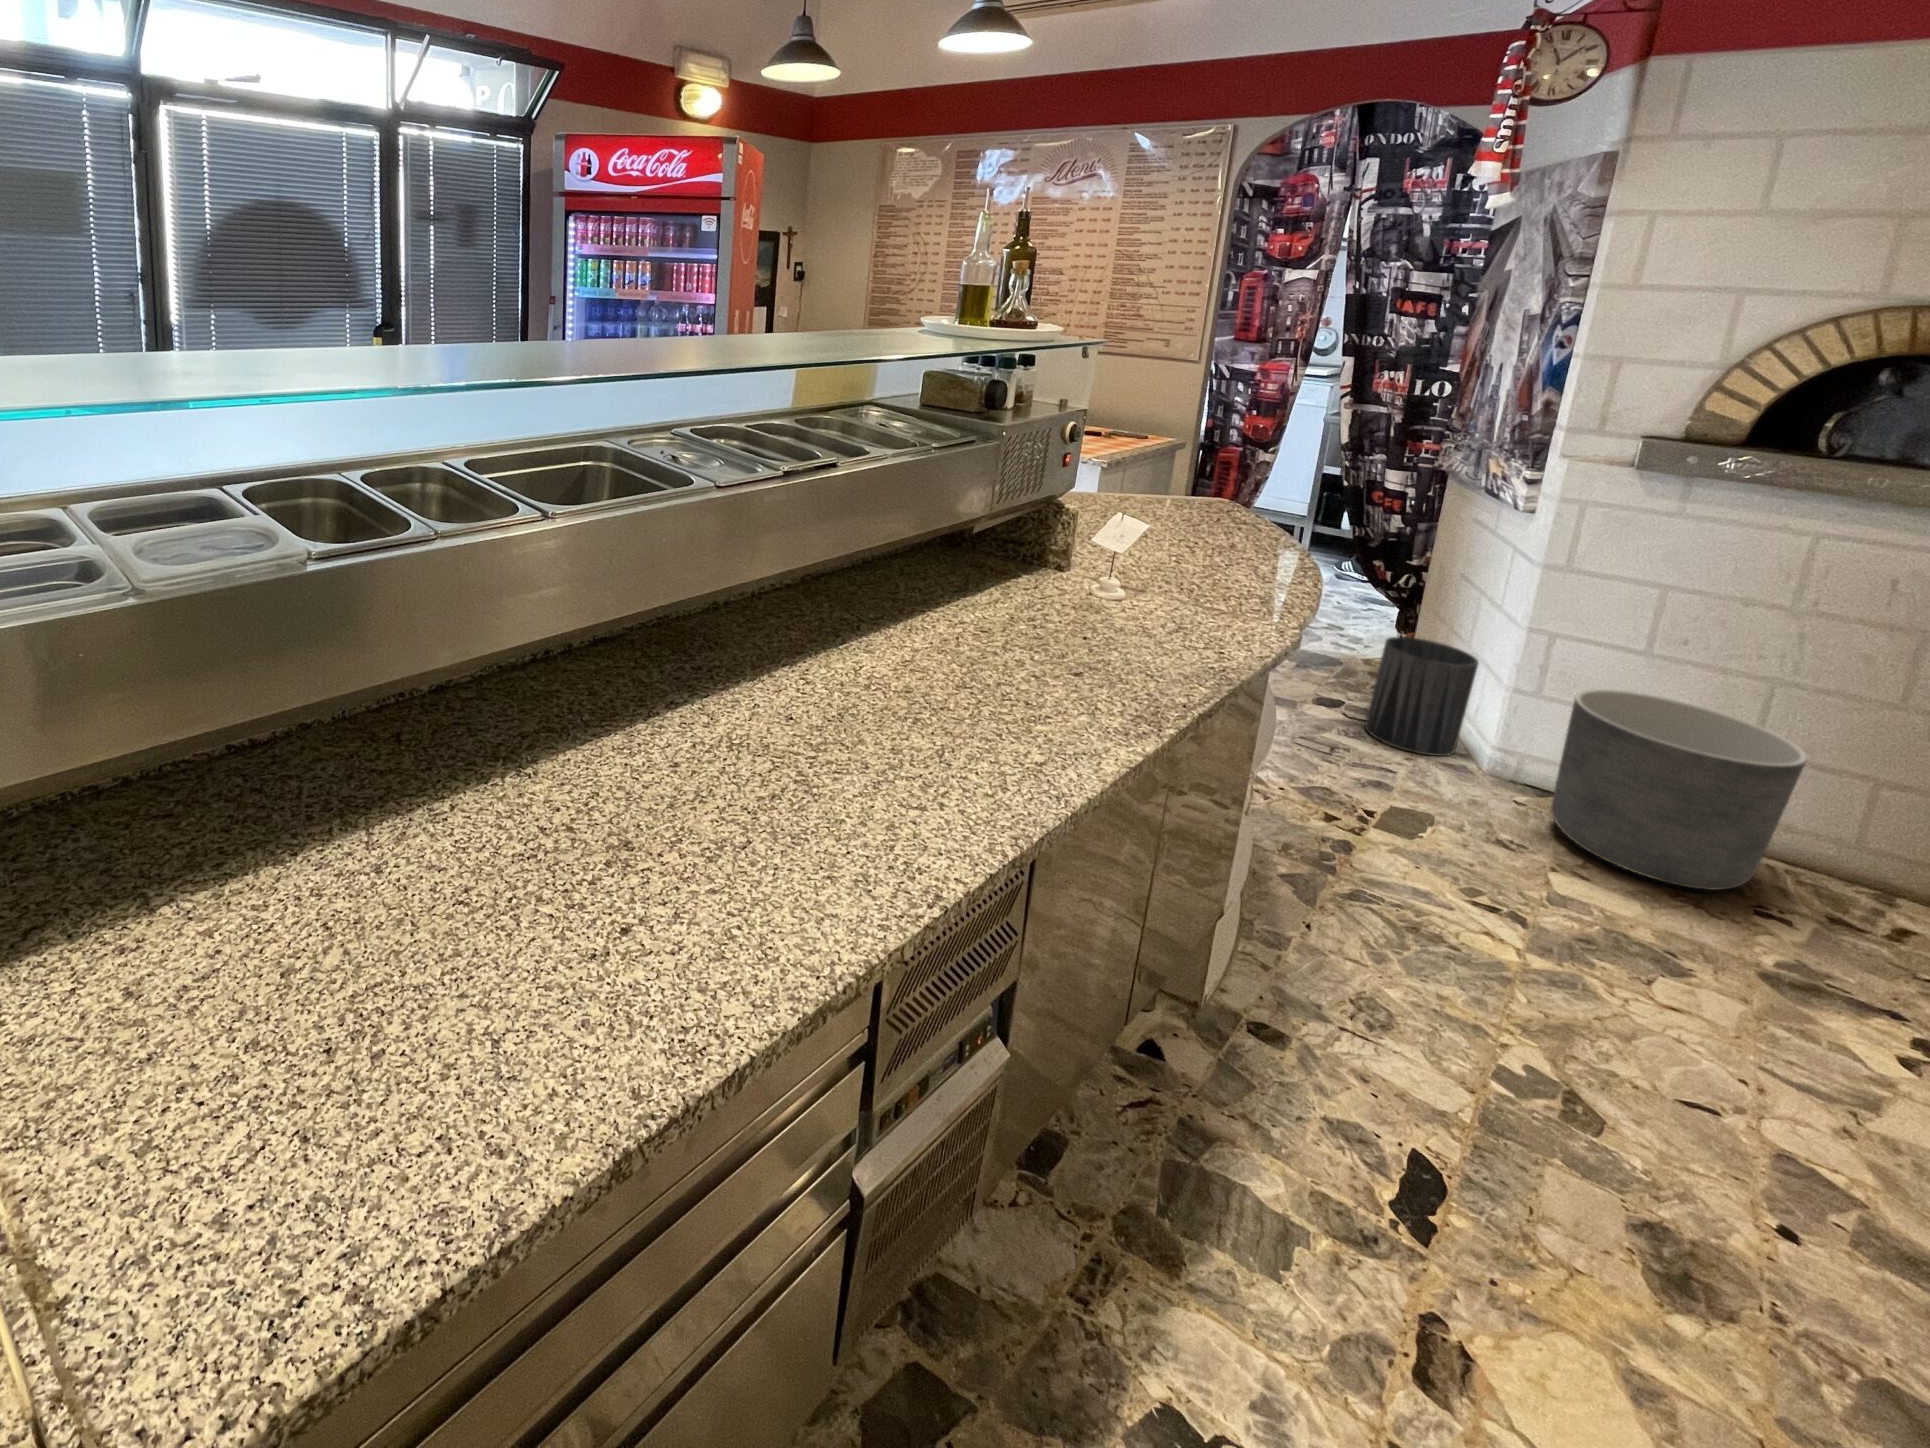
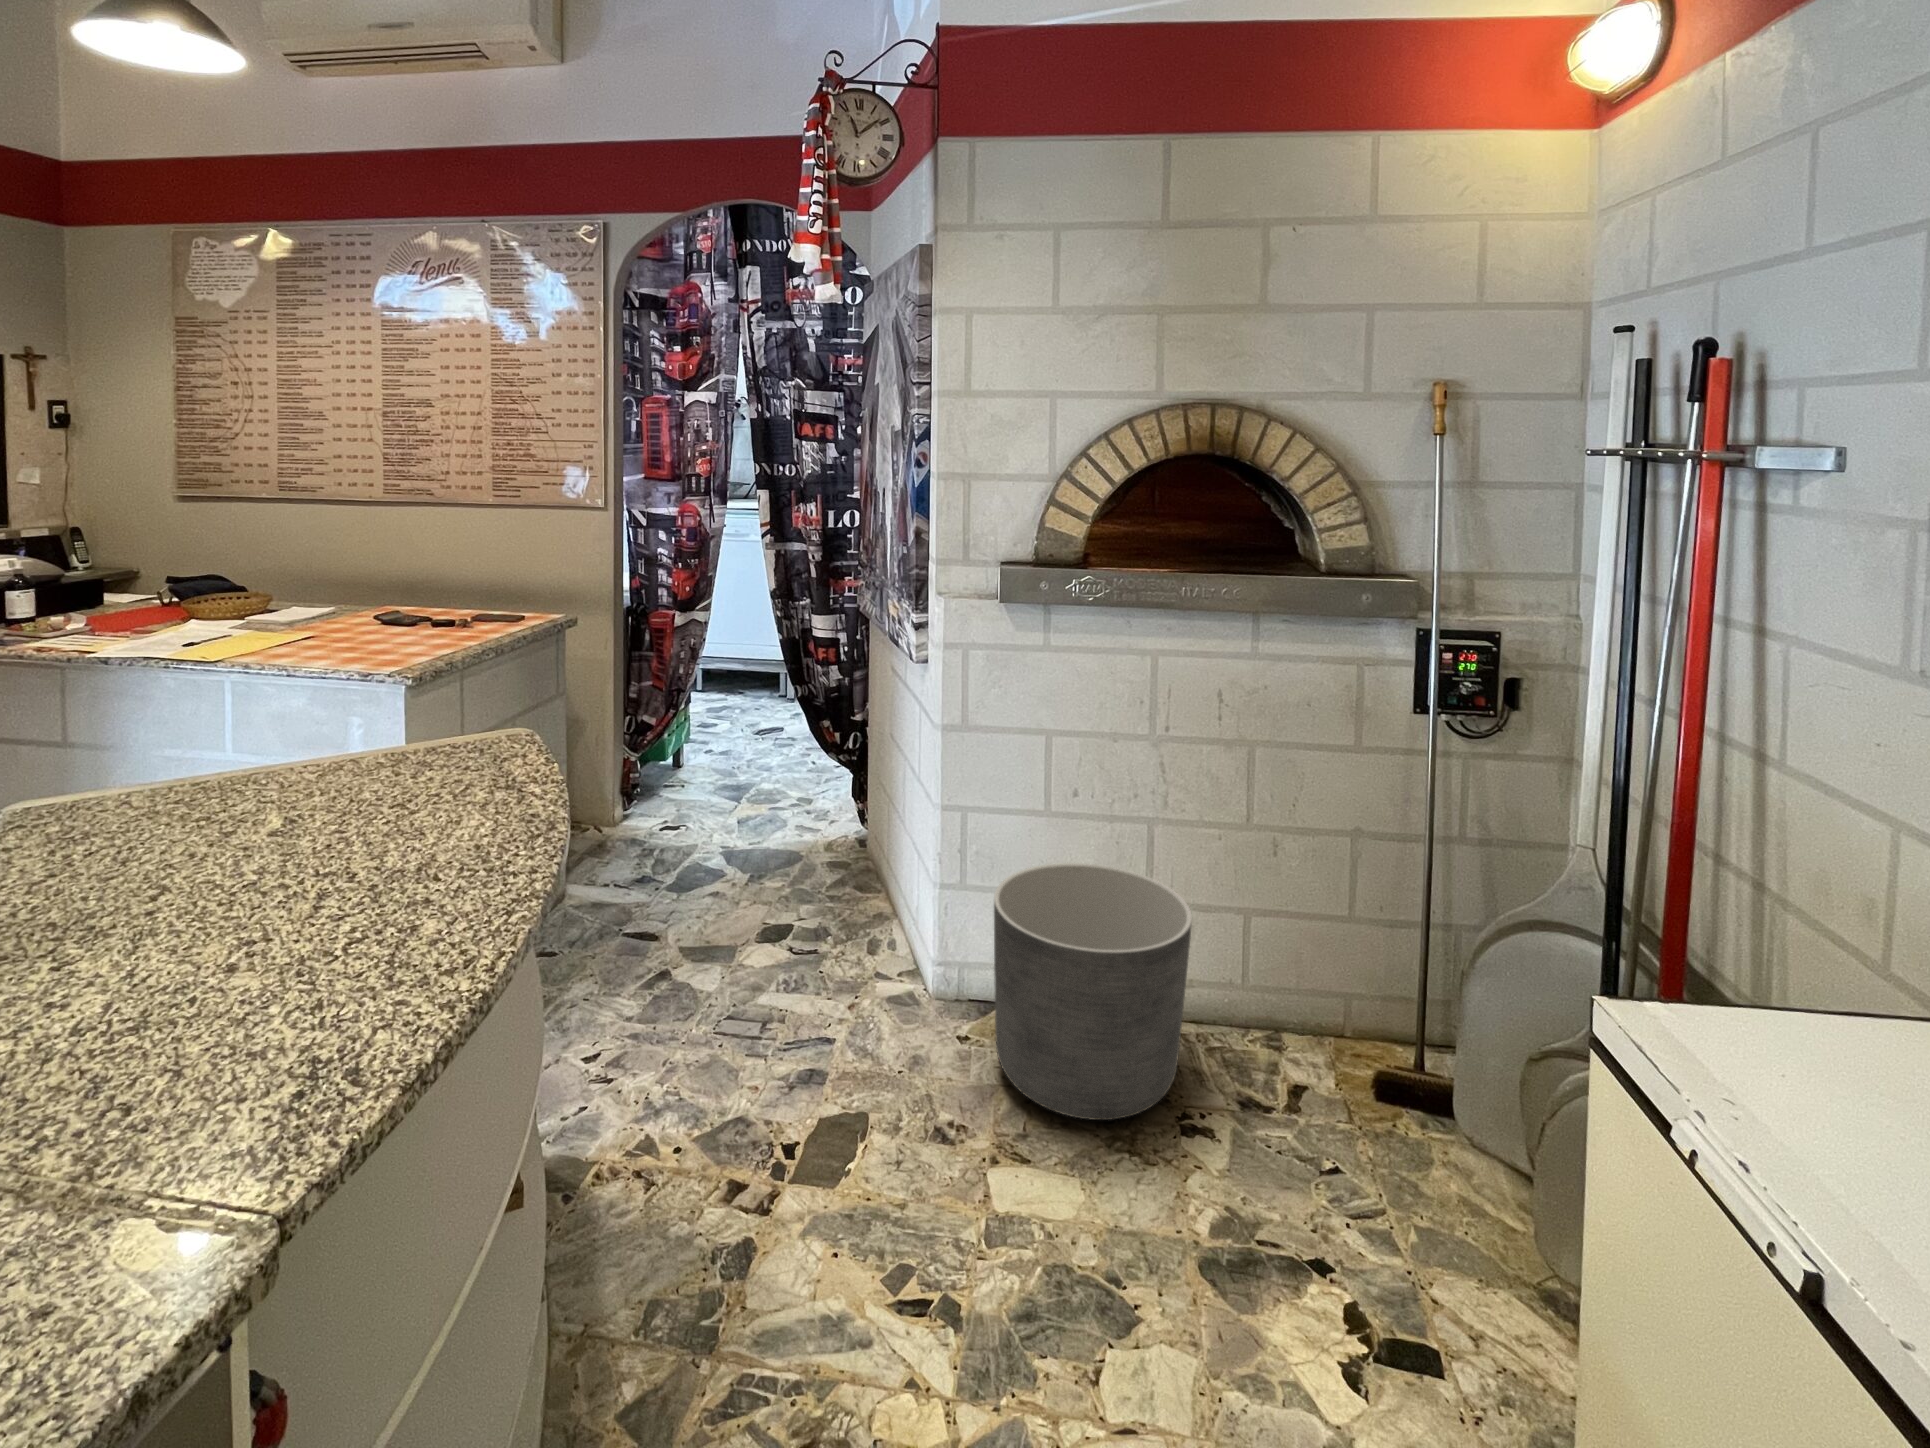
trash can: present [1365,637,1479,756] -> none [812,835,910,997]

